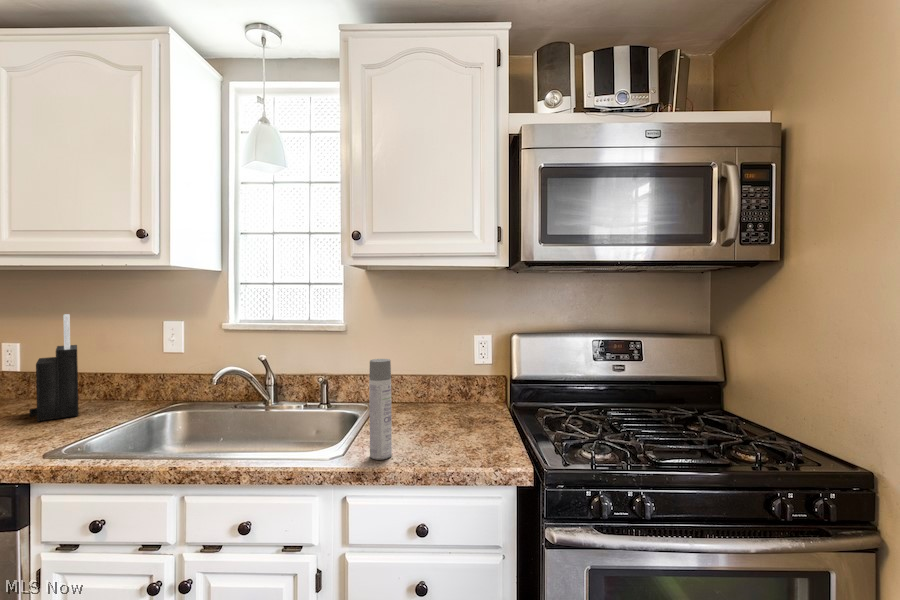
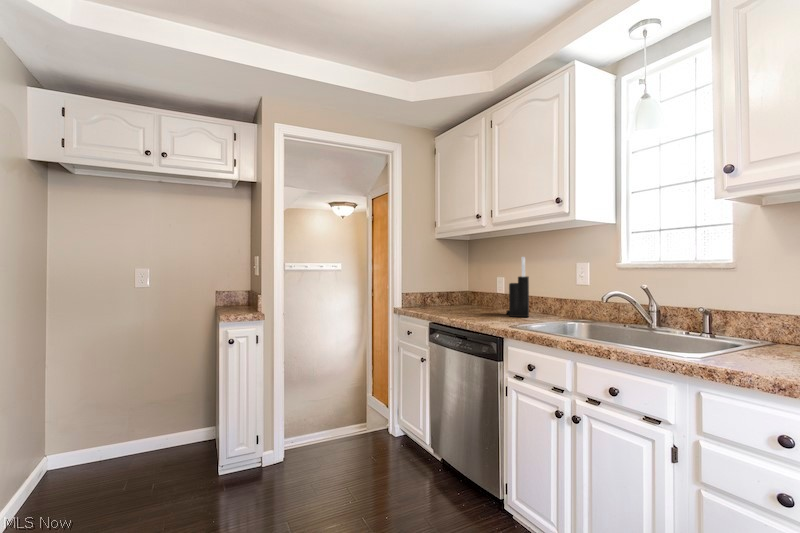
spray bottle: present [369,359,392,460] -> none [728,275,755,367]

